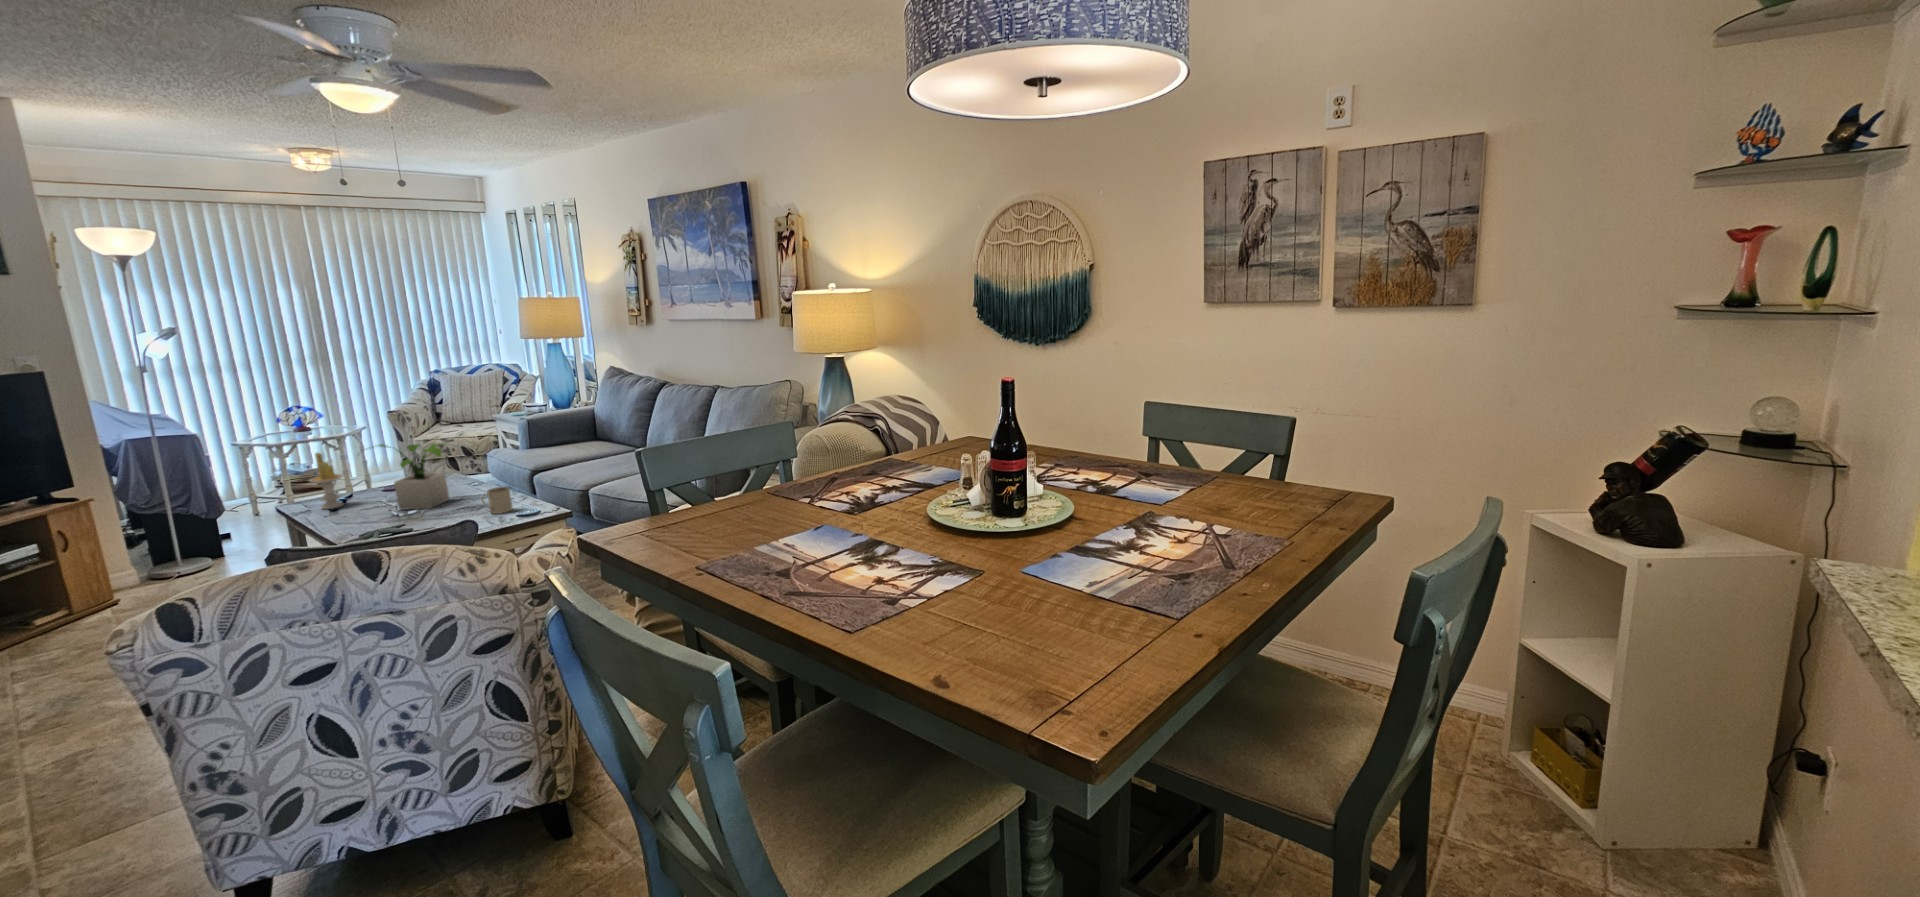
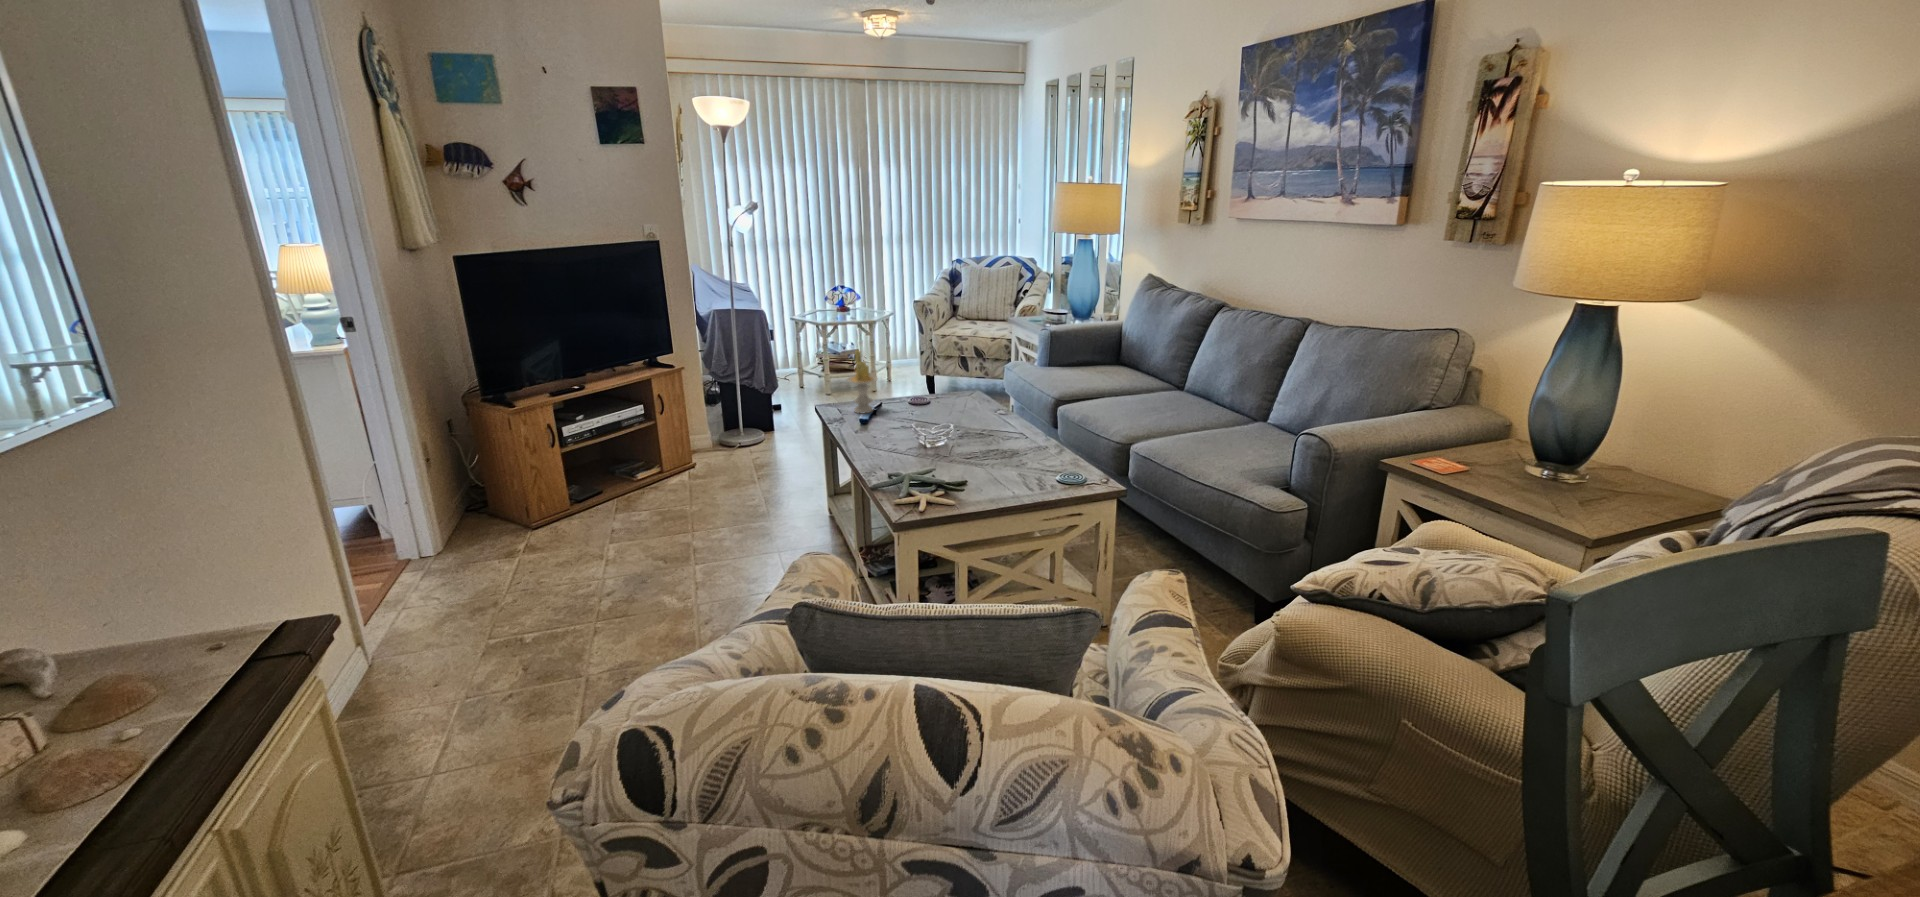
potted plant: present [379,443,449,510] -> none [894,351,990,436]
mug: present [481,487,513,514] -> none [1018,428,1050,464]

